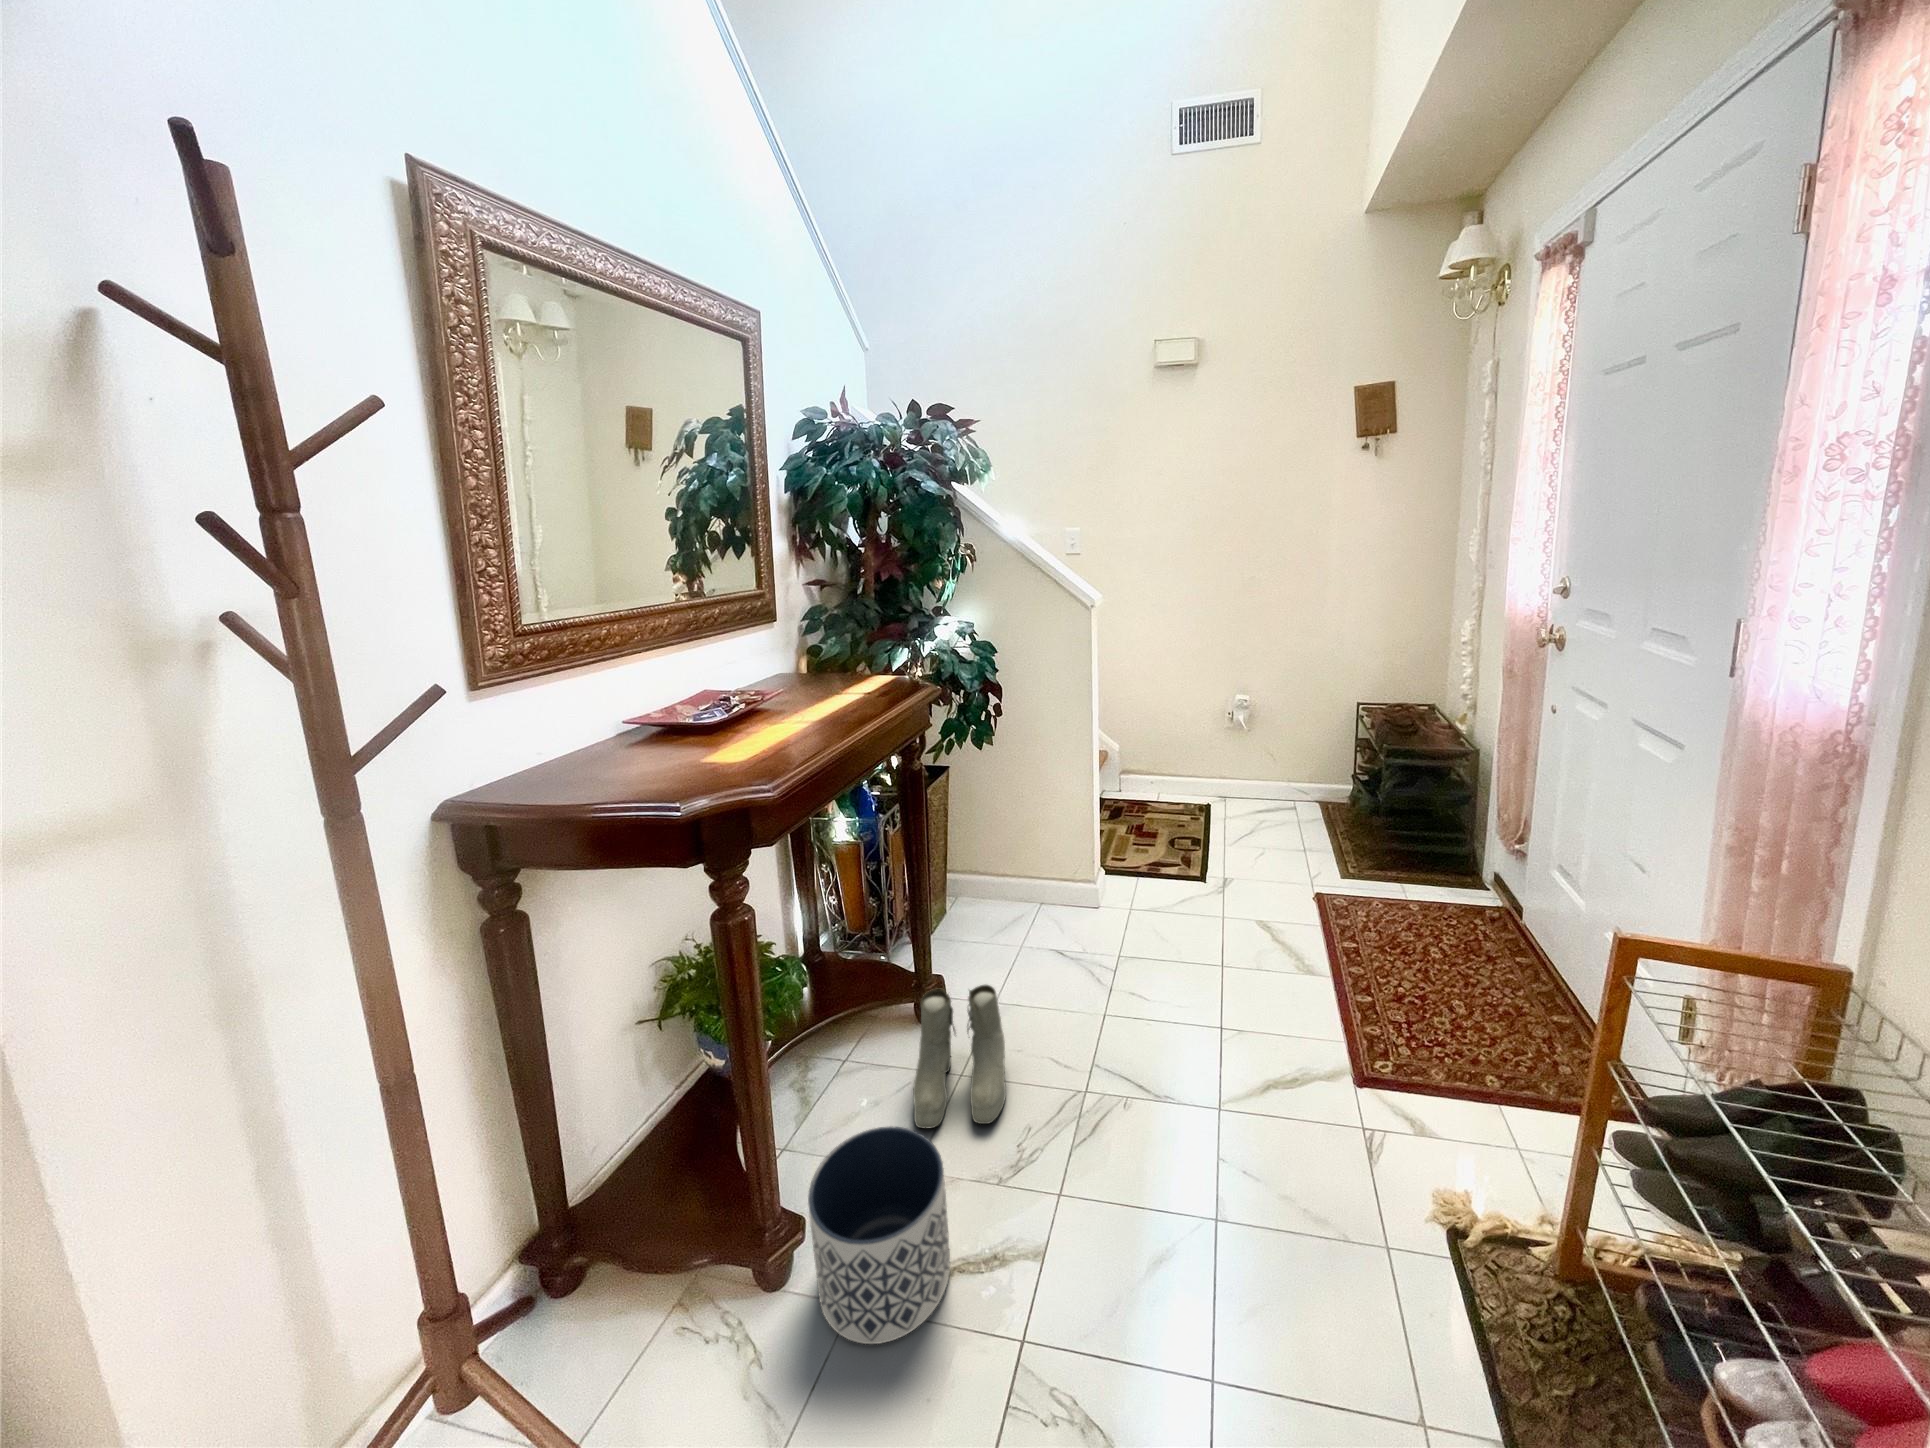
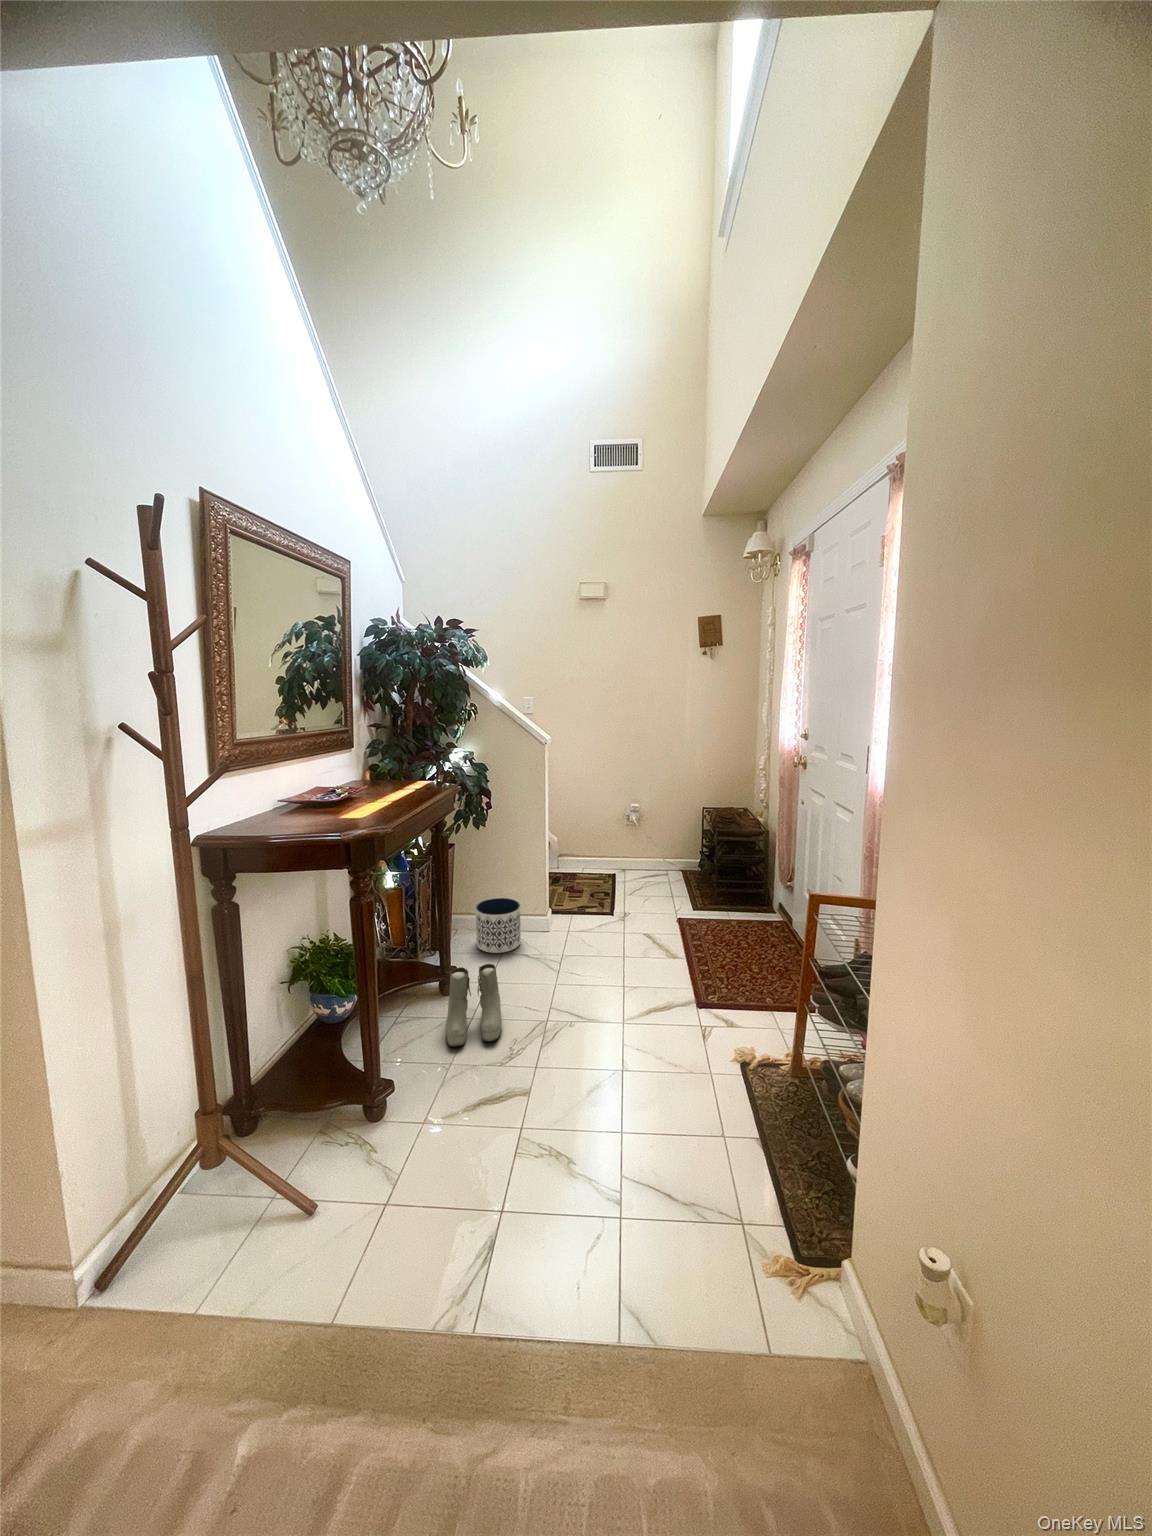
planter: present [808,1126,950,1344] -> present [476,898,521,953]

